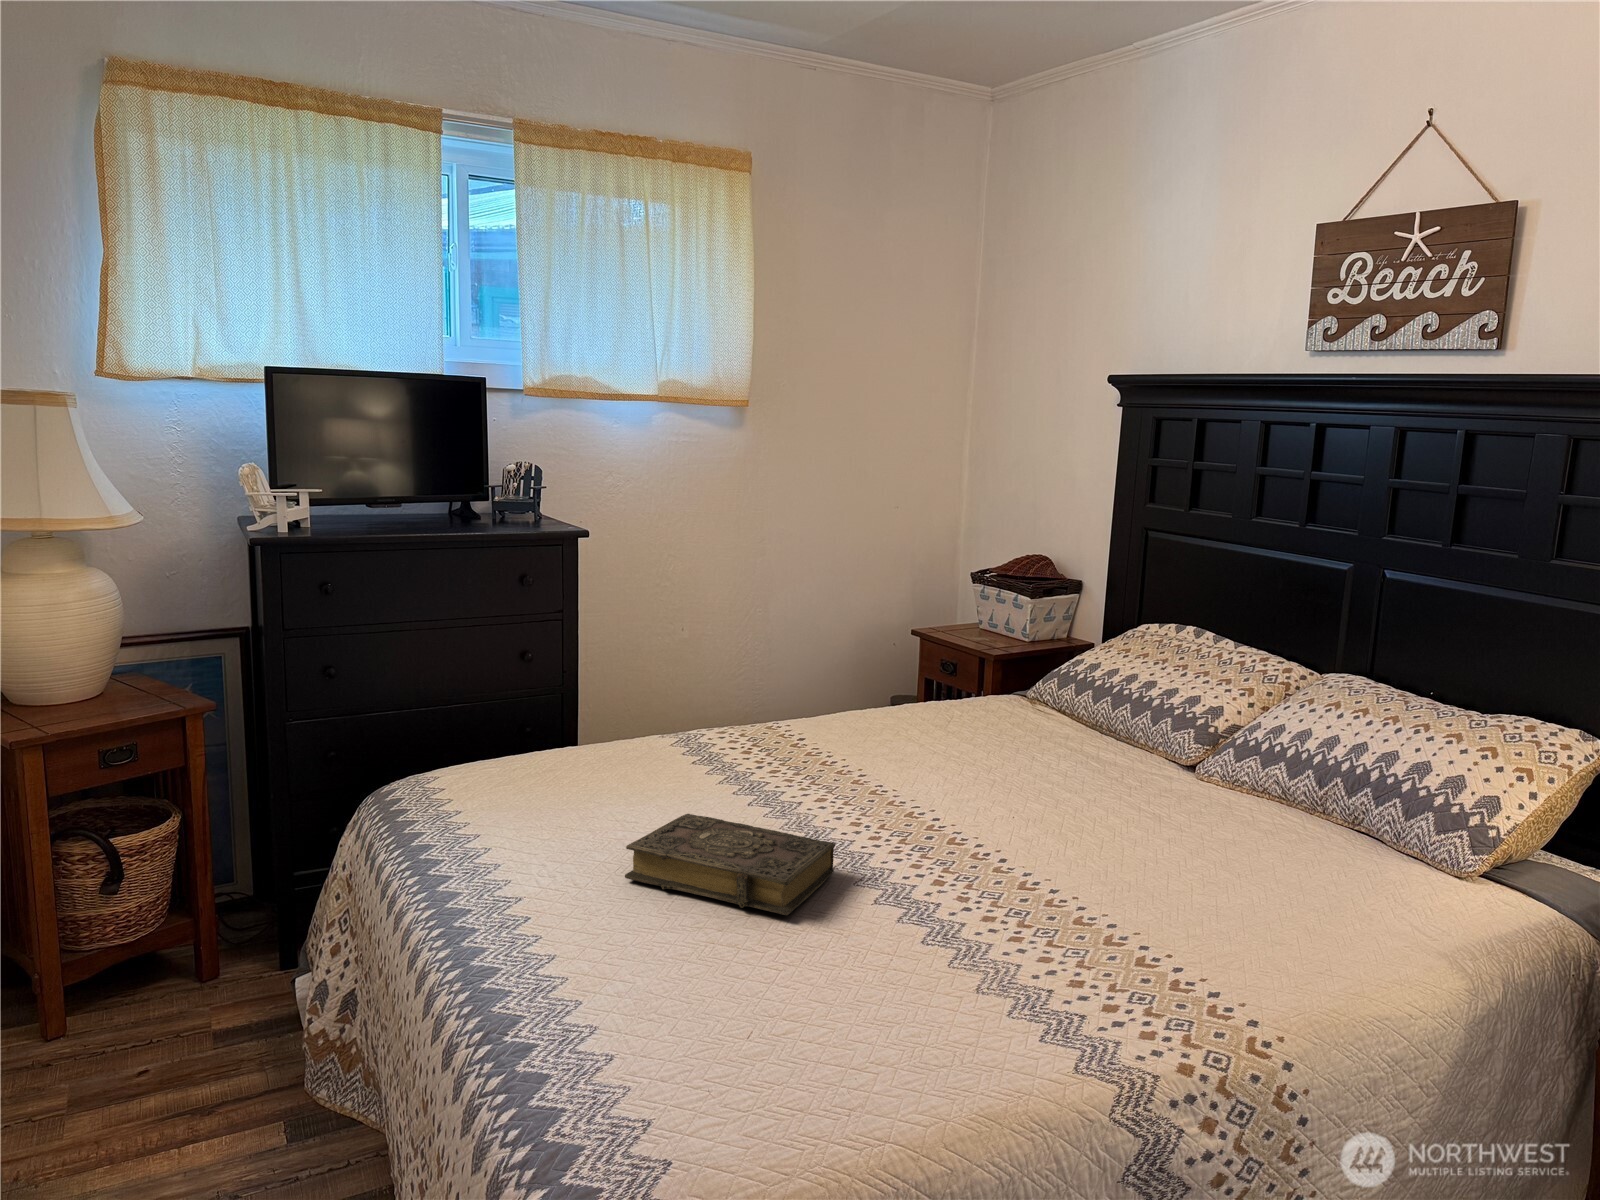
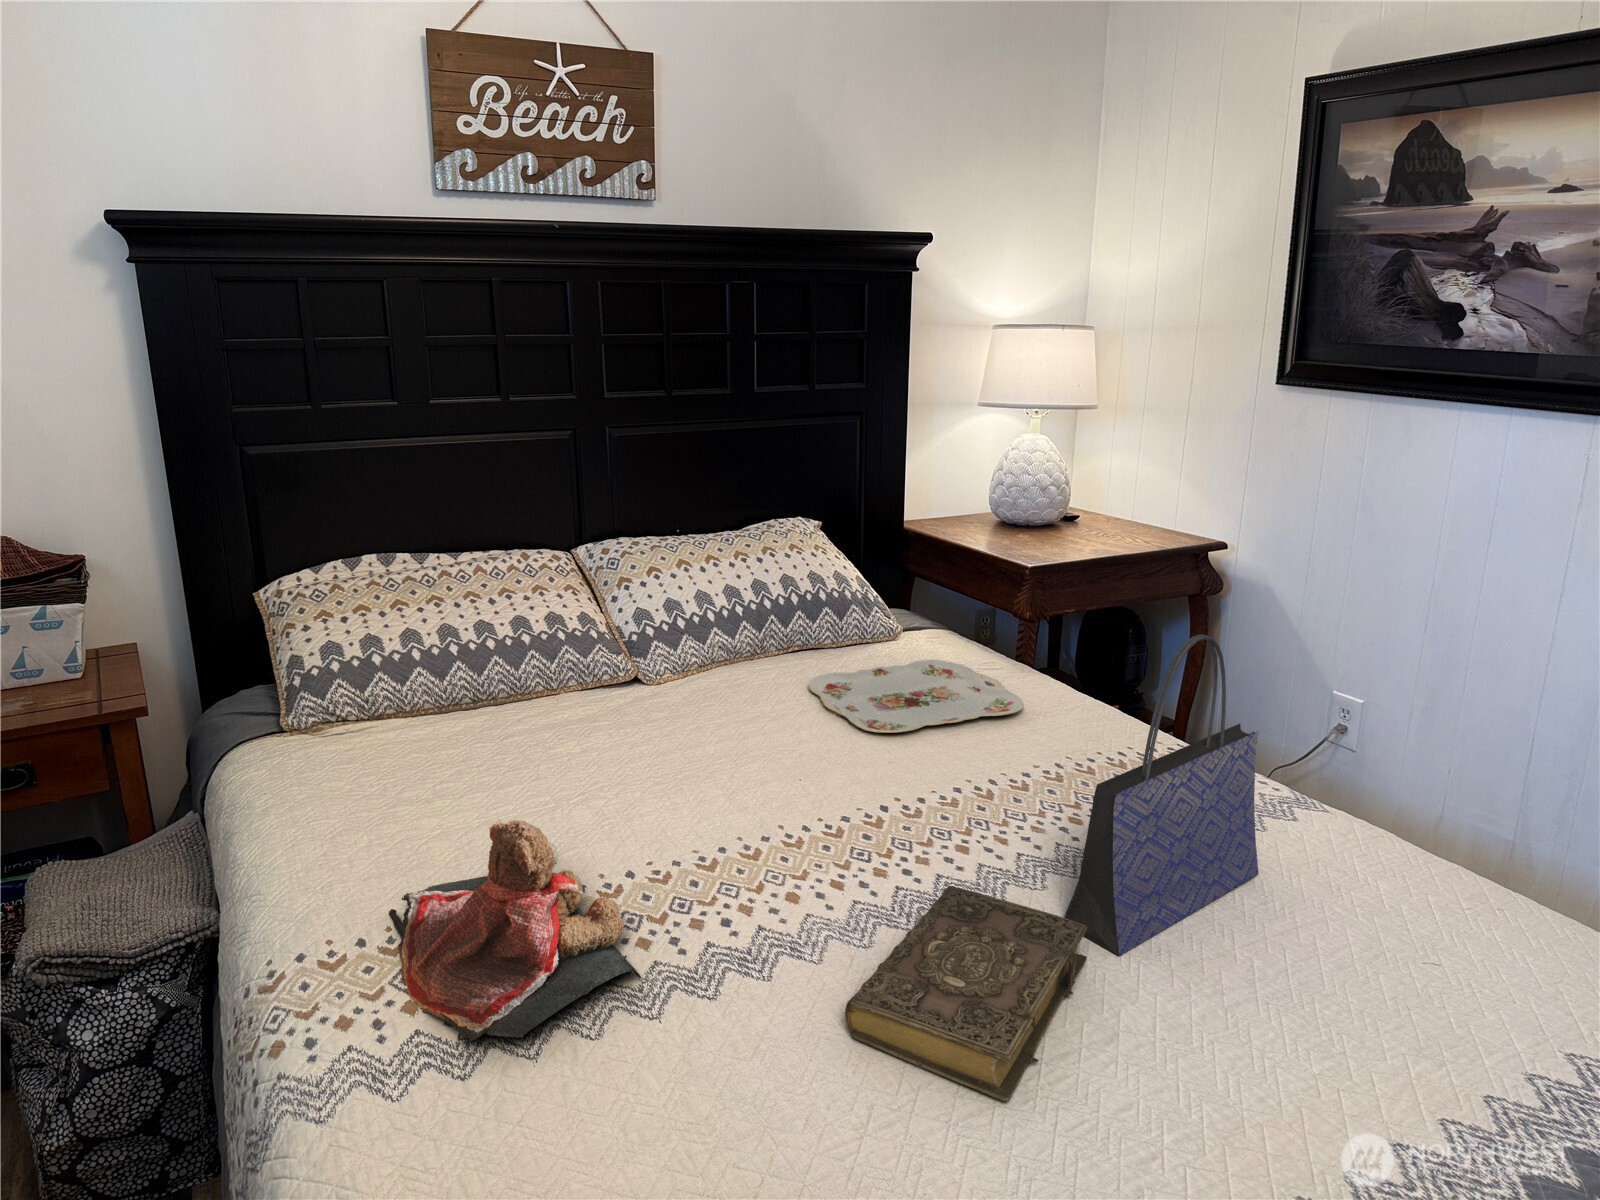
teddy bear: none [659,680,837,789] -> present [388,819,642,1041]
tote bag: none [809,700,1057,1039] -> present [1064,634,1259,956]
serving tray: none [1161,828,1434,934] -> present [808,660,1024,733]

